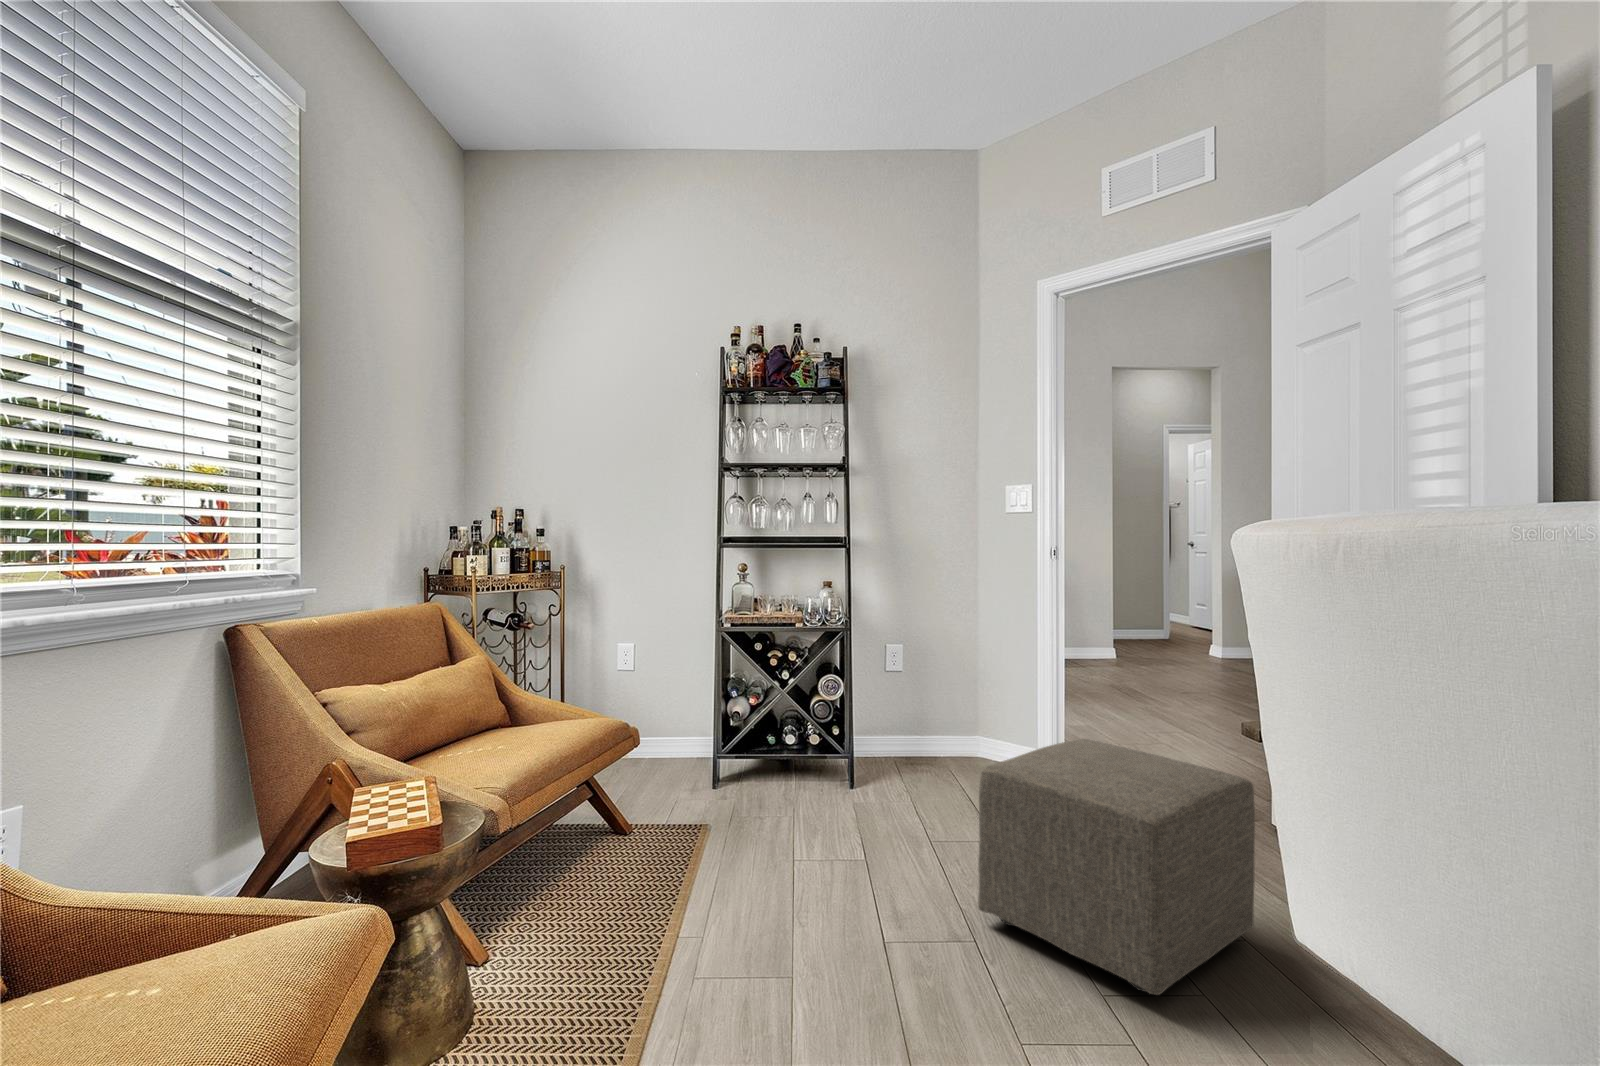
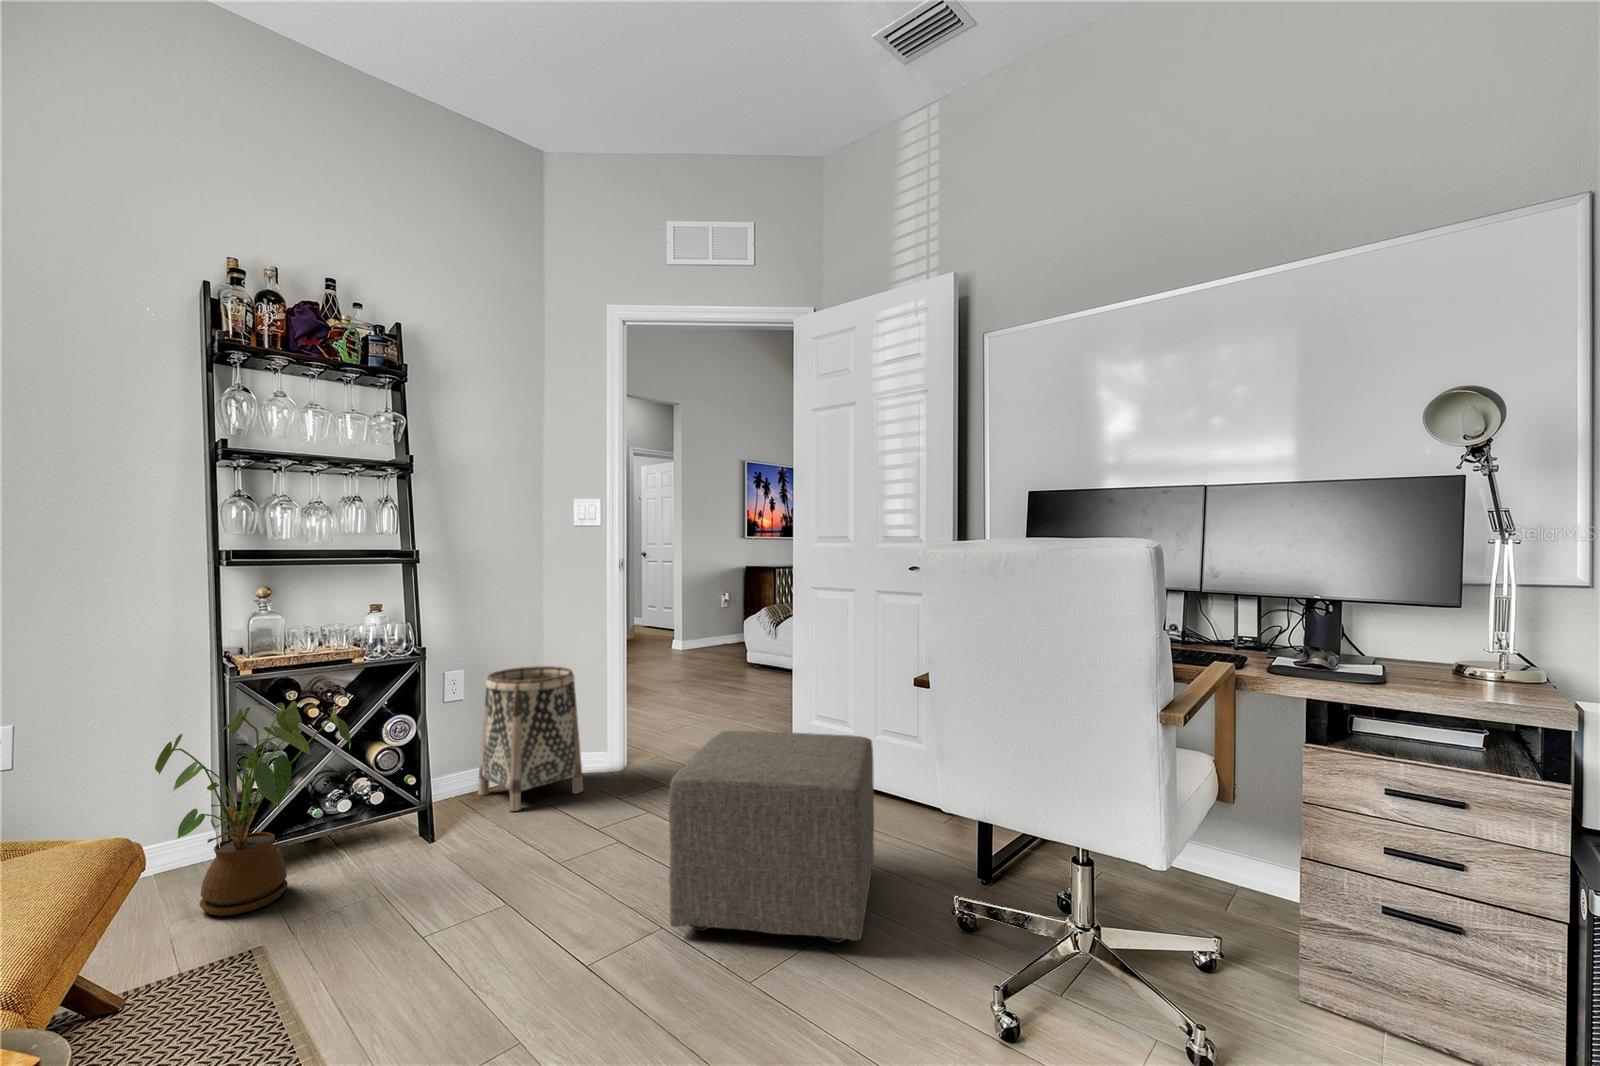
basket: none [910,650,997,779] -> present [478,666,583,811]
house plant: none [674,652,789,798] -> present [155,701,351,916]

